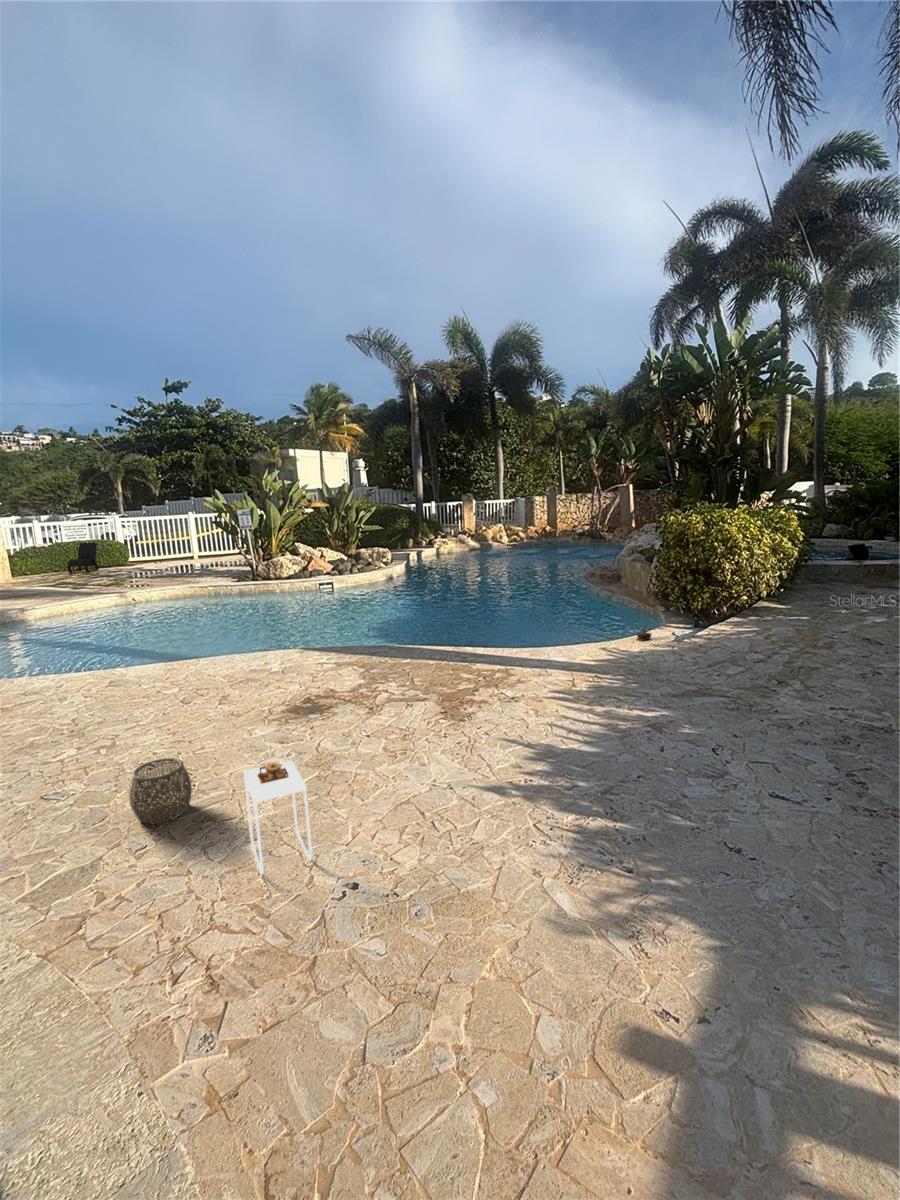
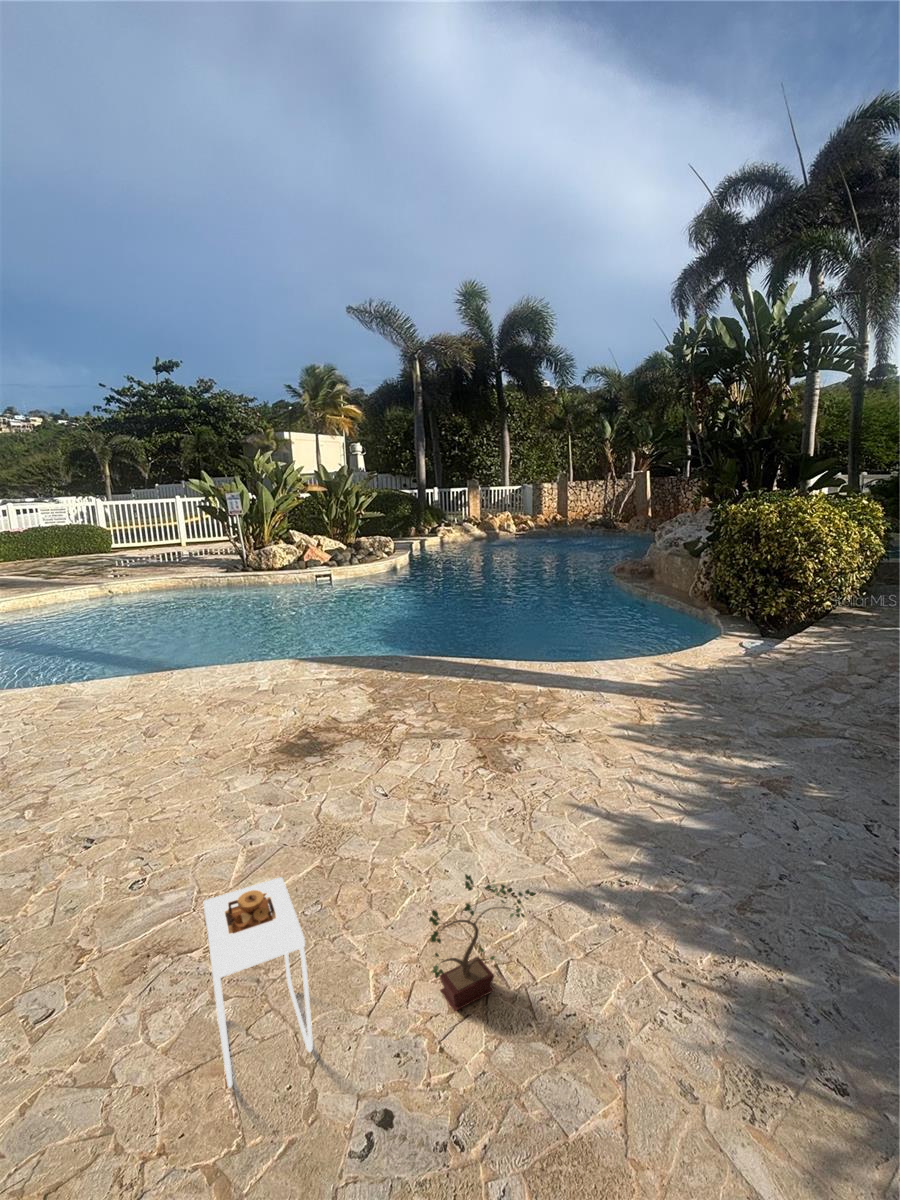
lounge chair: present [67,543,98,573] -> none [39,528,74,561]
potted plant: present [636,609,654,641] -> present [429,874,535,1011]
woven basket: present [129,758,192,824] -> none [34,851,134,961]

